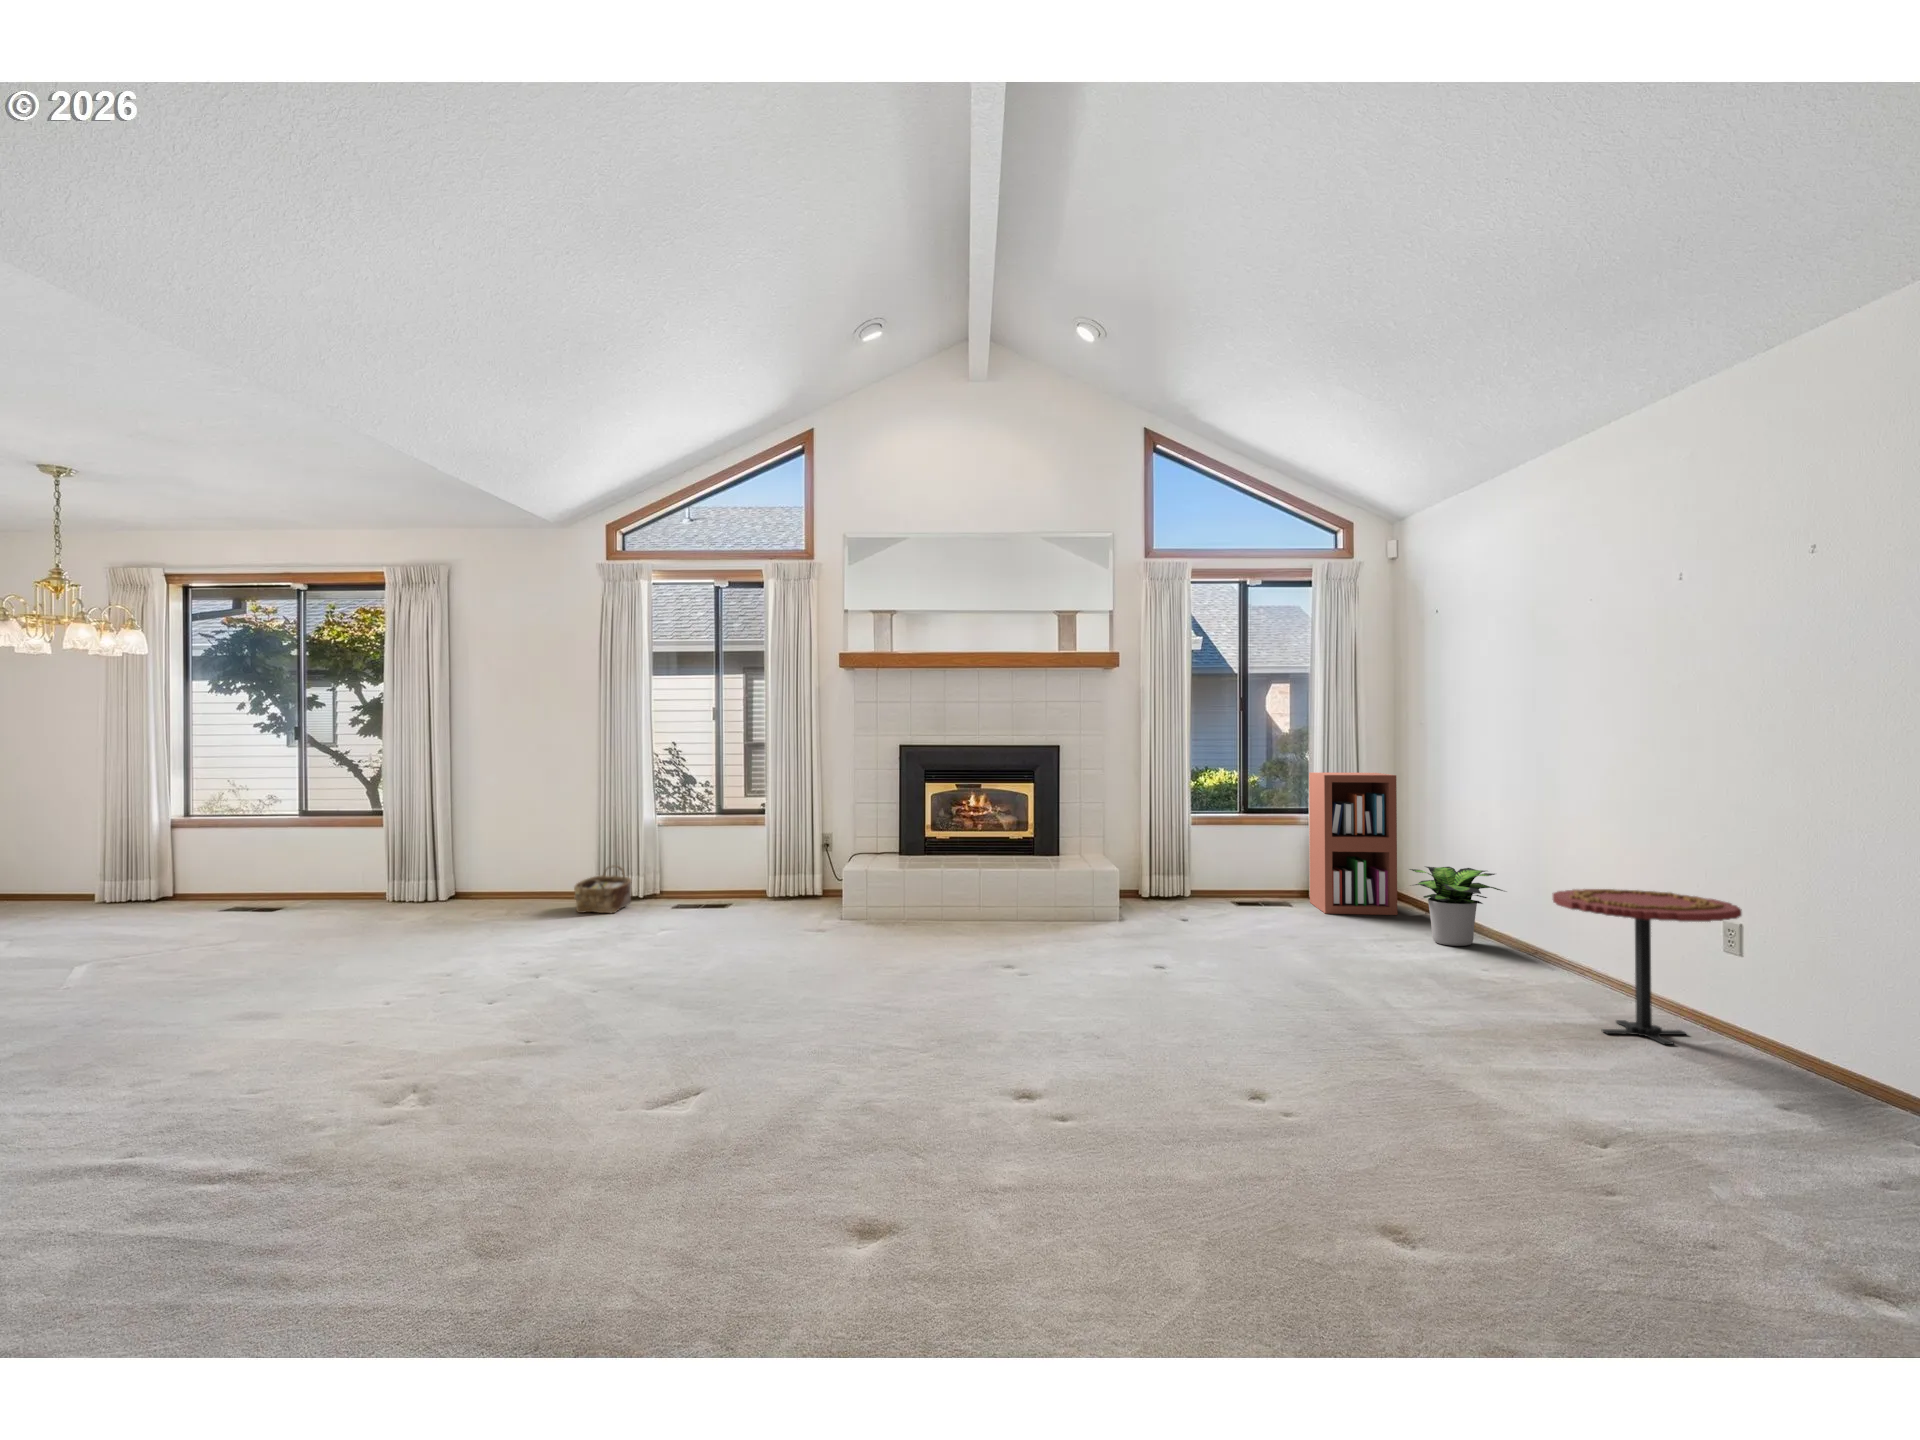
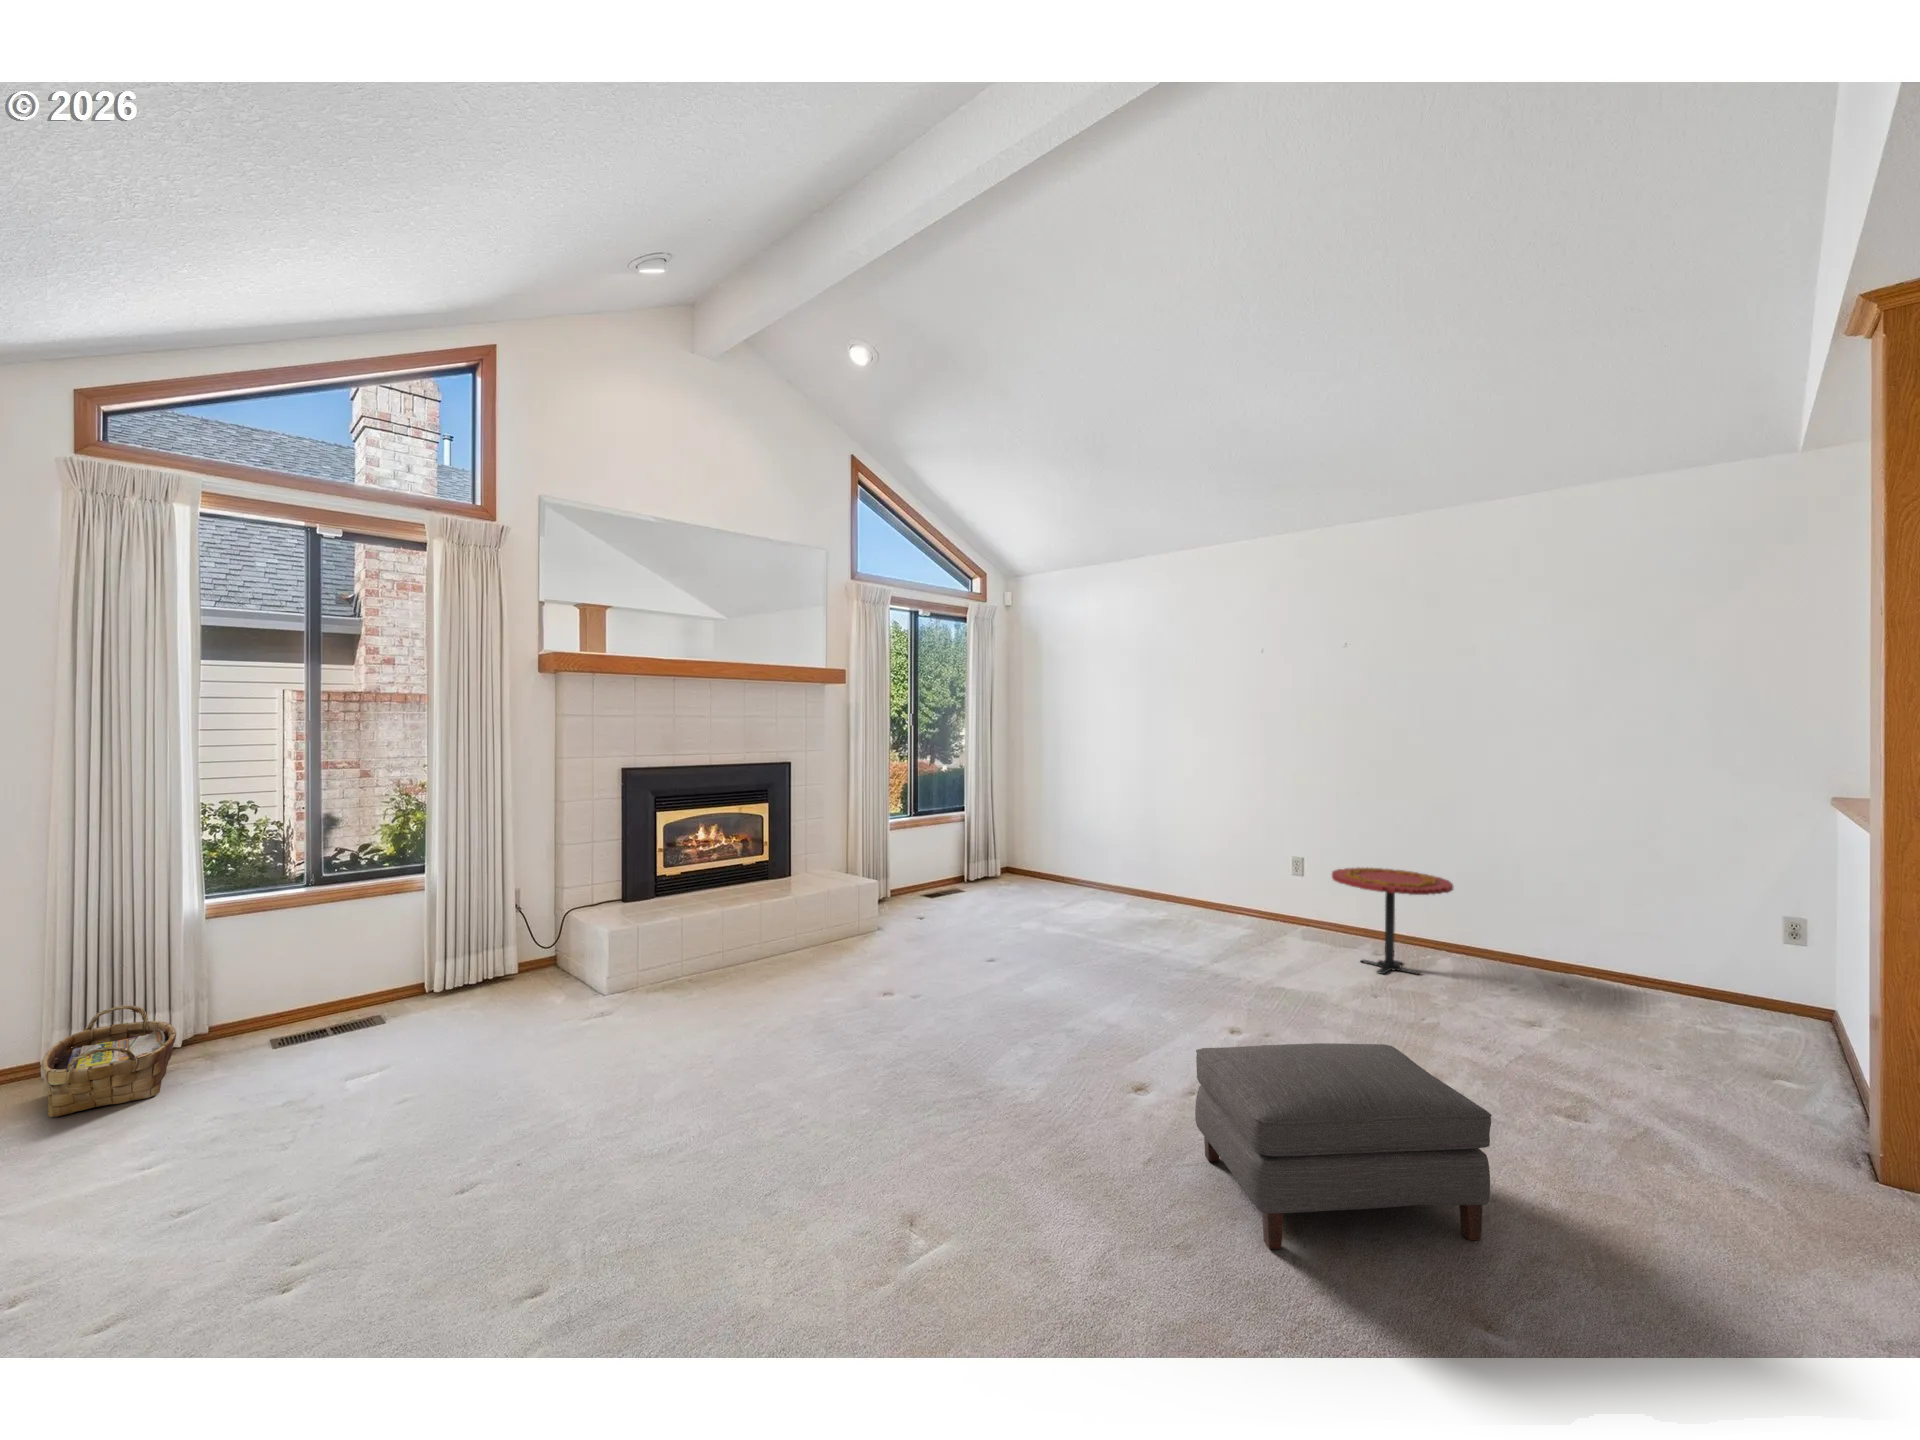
bookshelf: present [1309,773,1397,915] -> none [970,776,1047,896]
potted plant: present [1410,867,1503,946] -> none [1106,850,1170,913]
ottoman: none [908,953,1145,1122] -> present [1195,1043,1492,1249]

